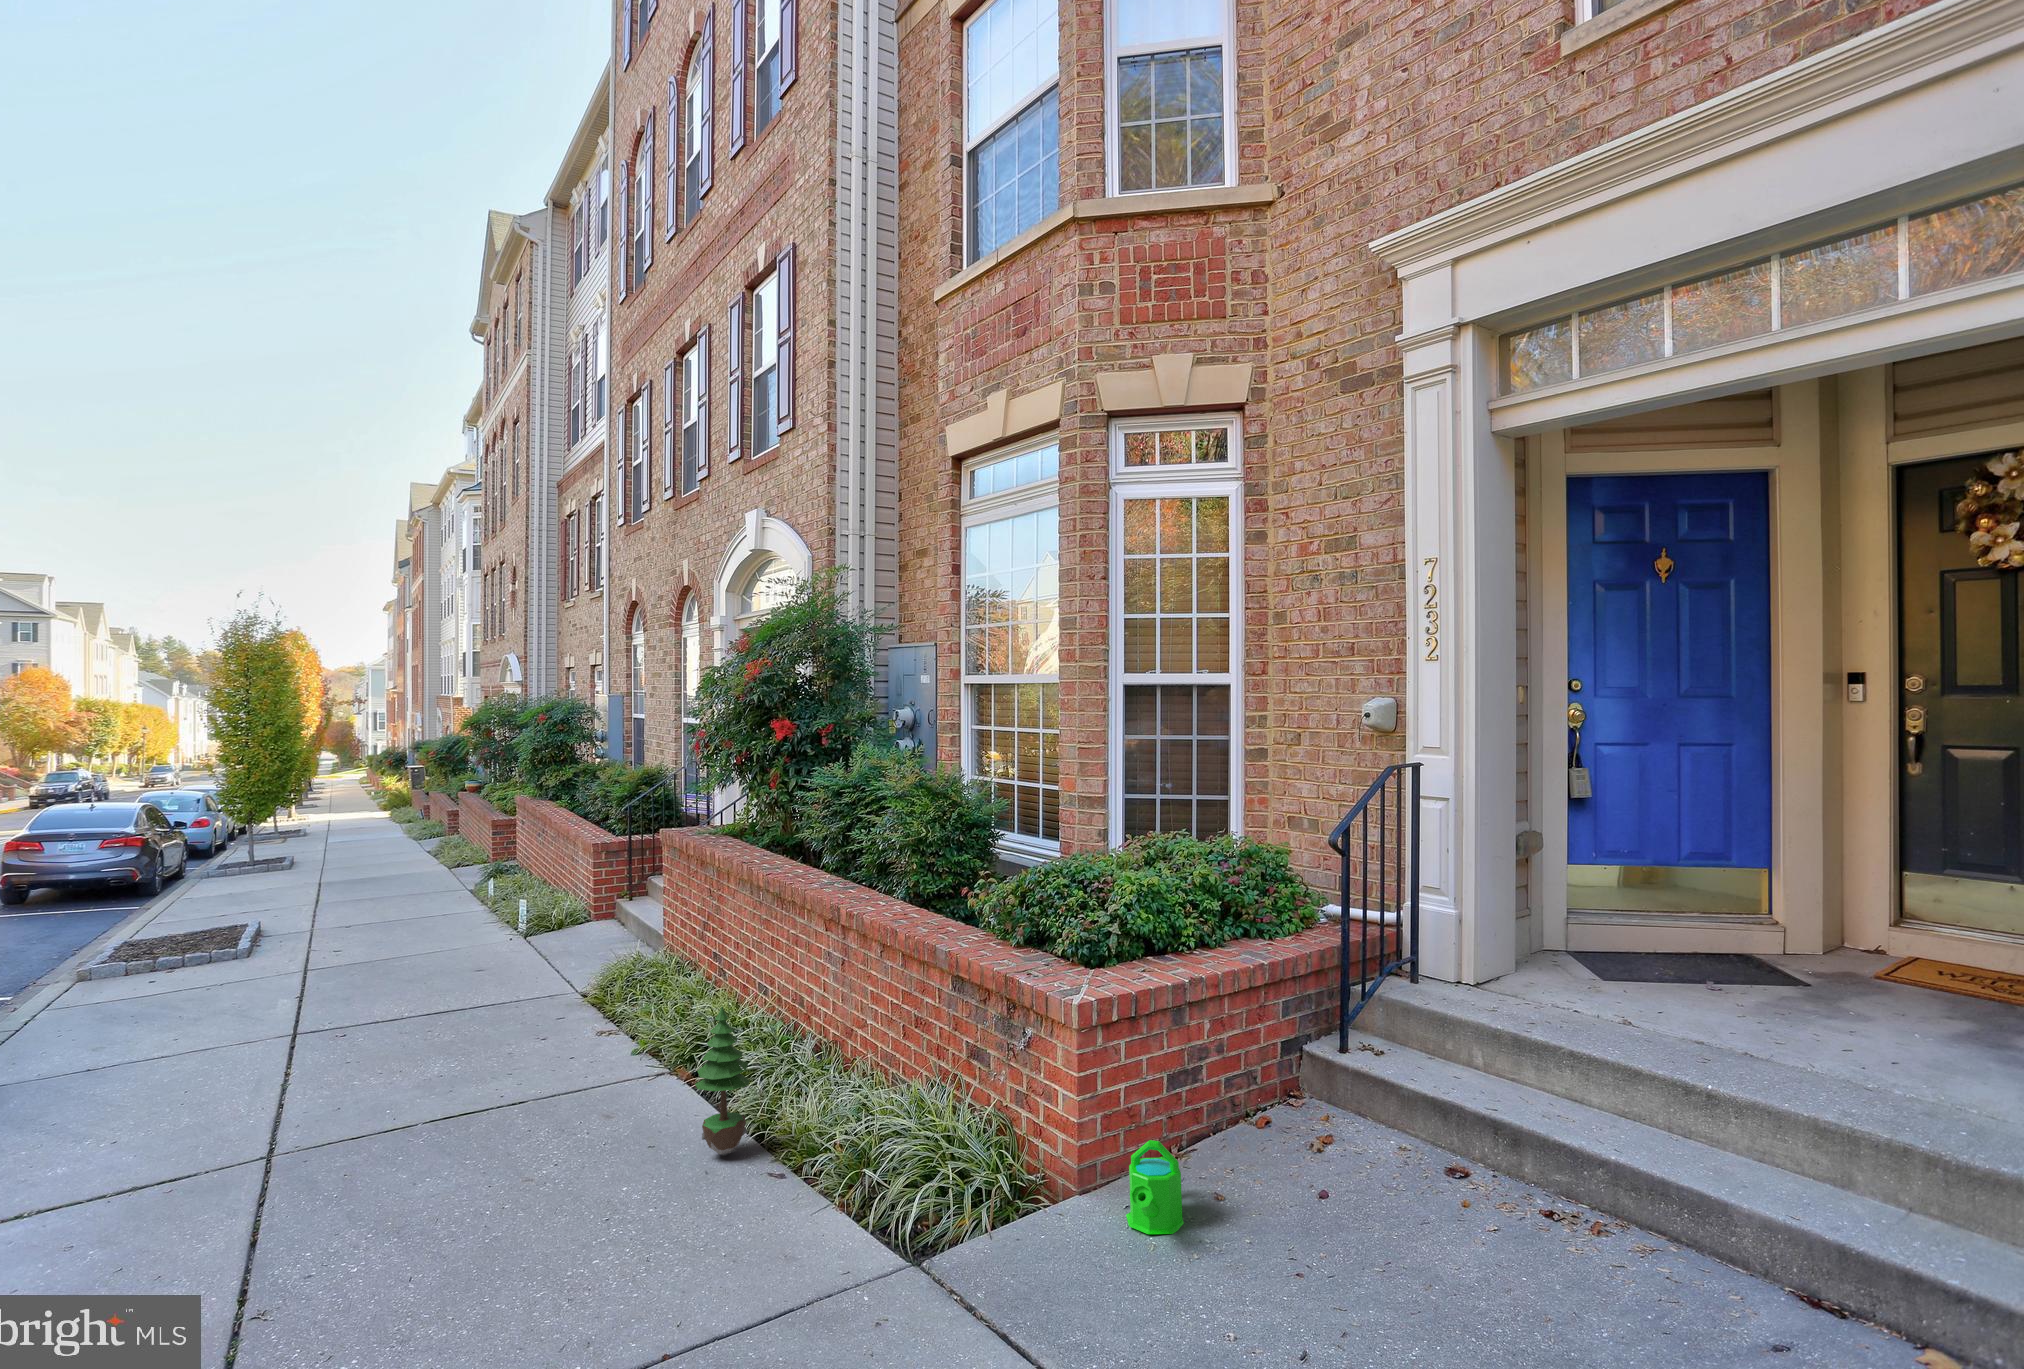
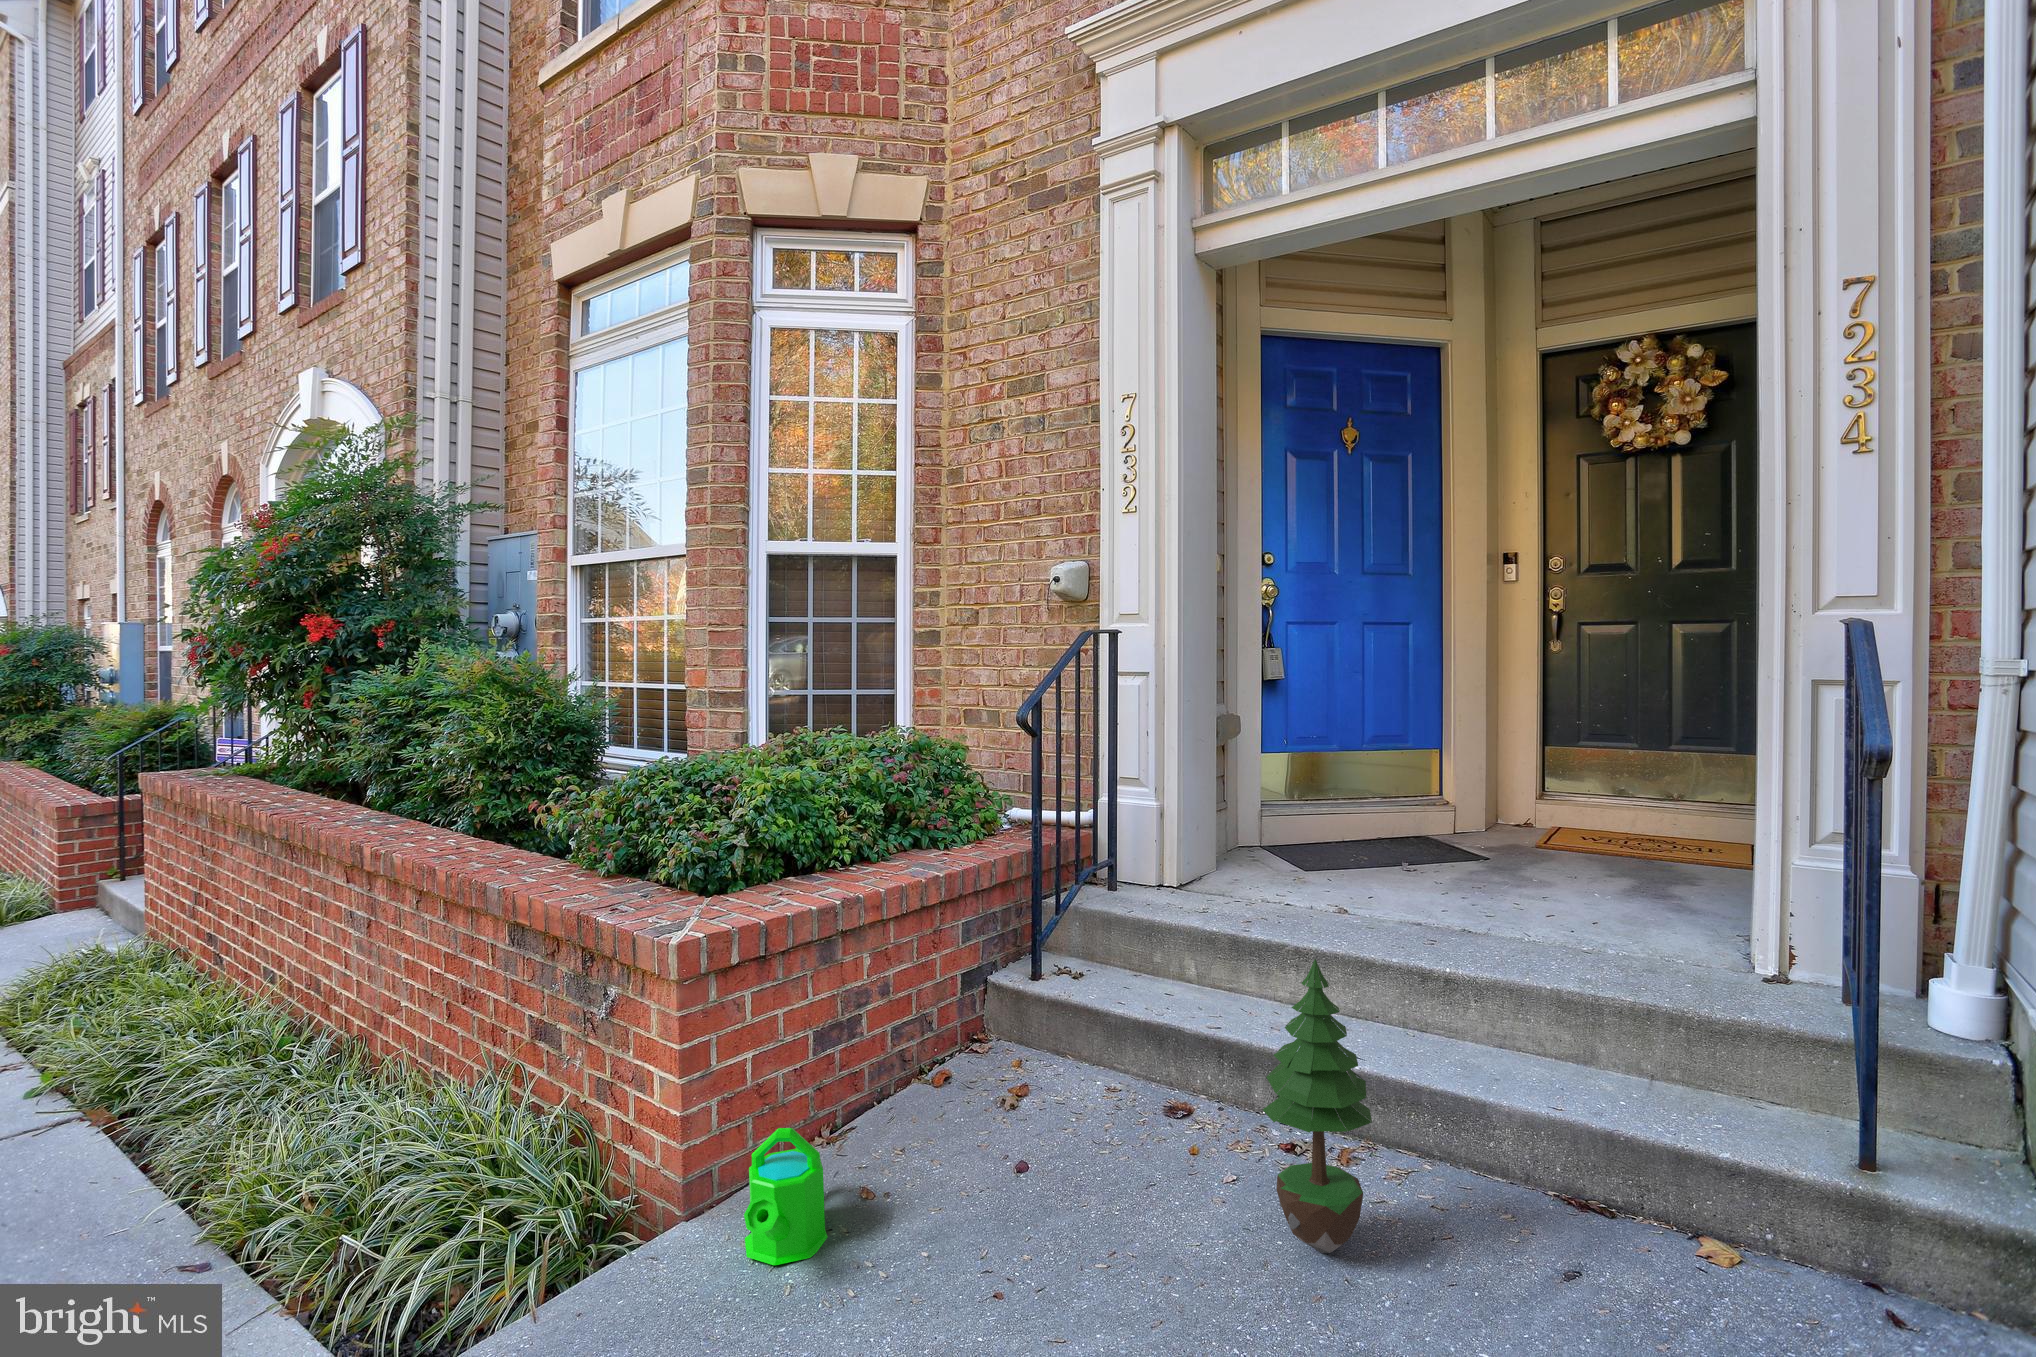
potted tree: present [695,1006,750,1156] -> present [1263,959,1372,1253]

